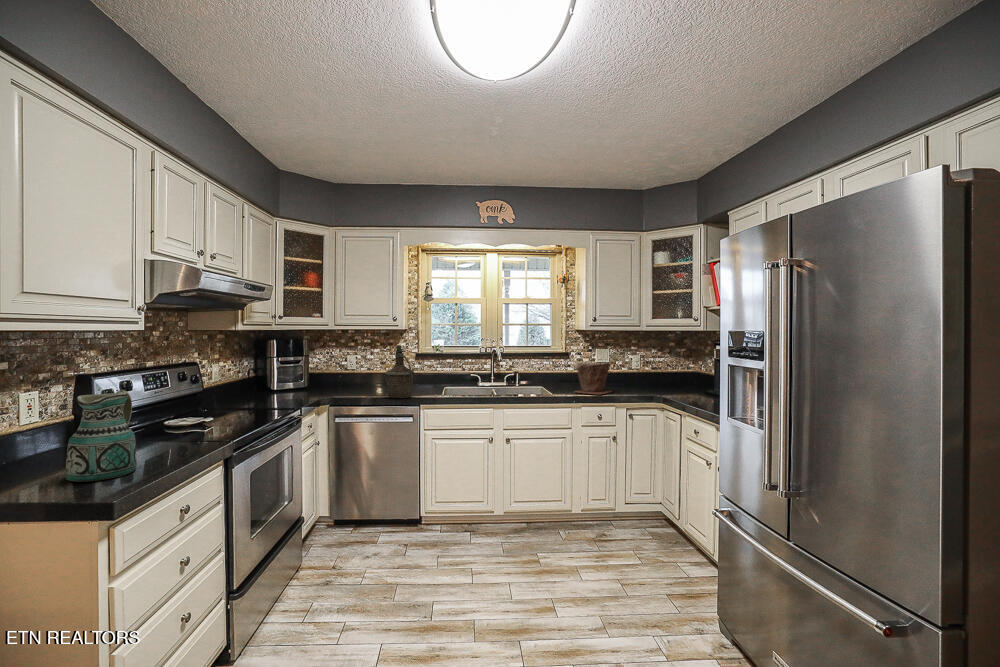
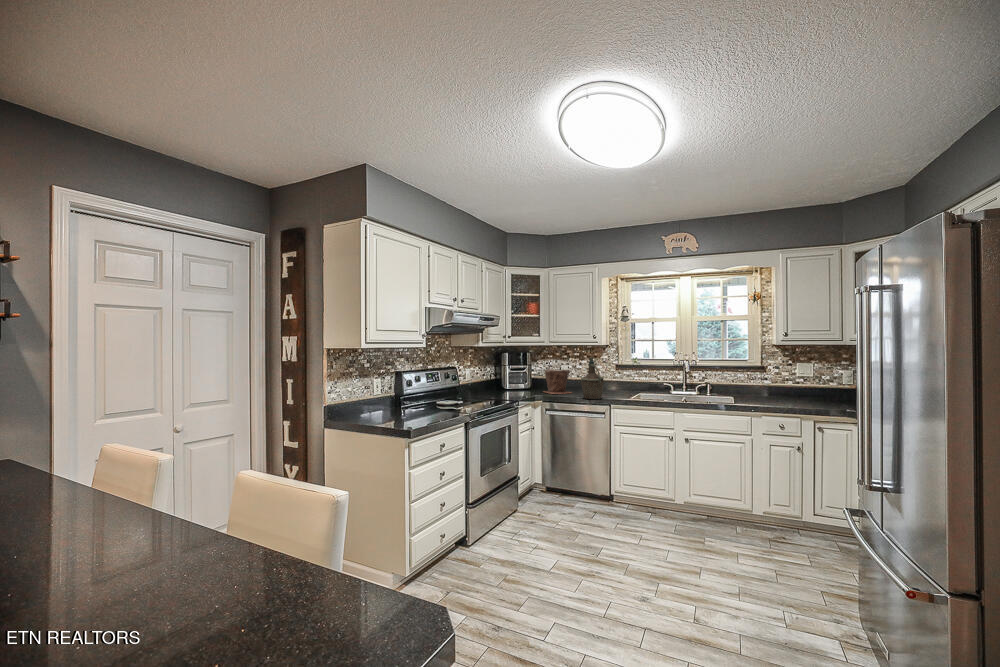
plant pot: present [574,362,612,394] -> present [544,369,571,394]
ceramic pitcher: present [65,390,137,482] -> none [386,380,416,426]

